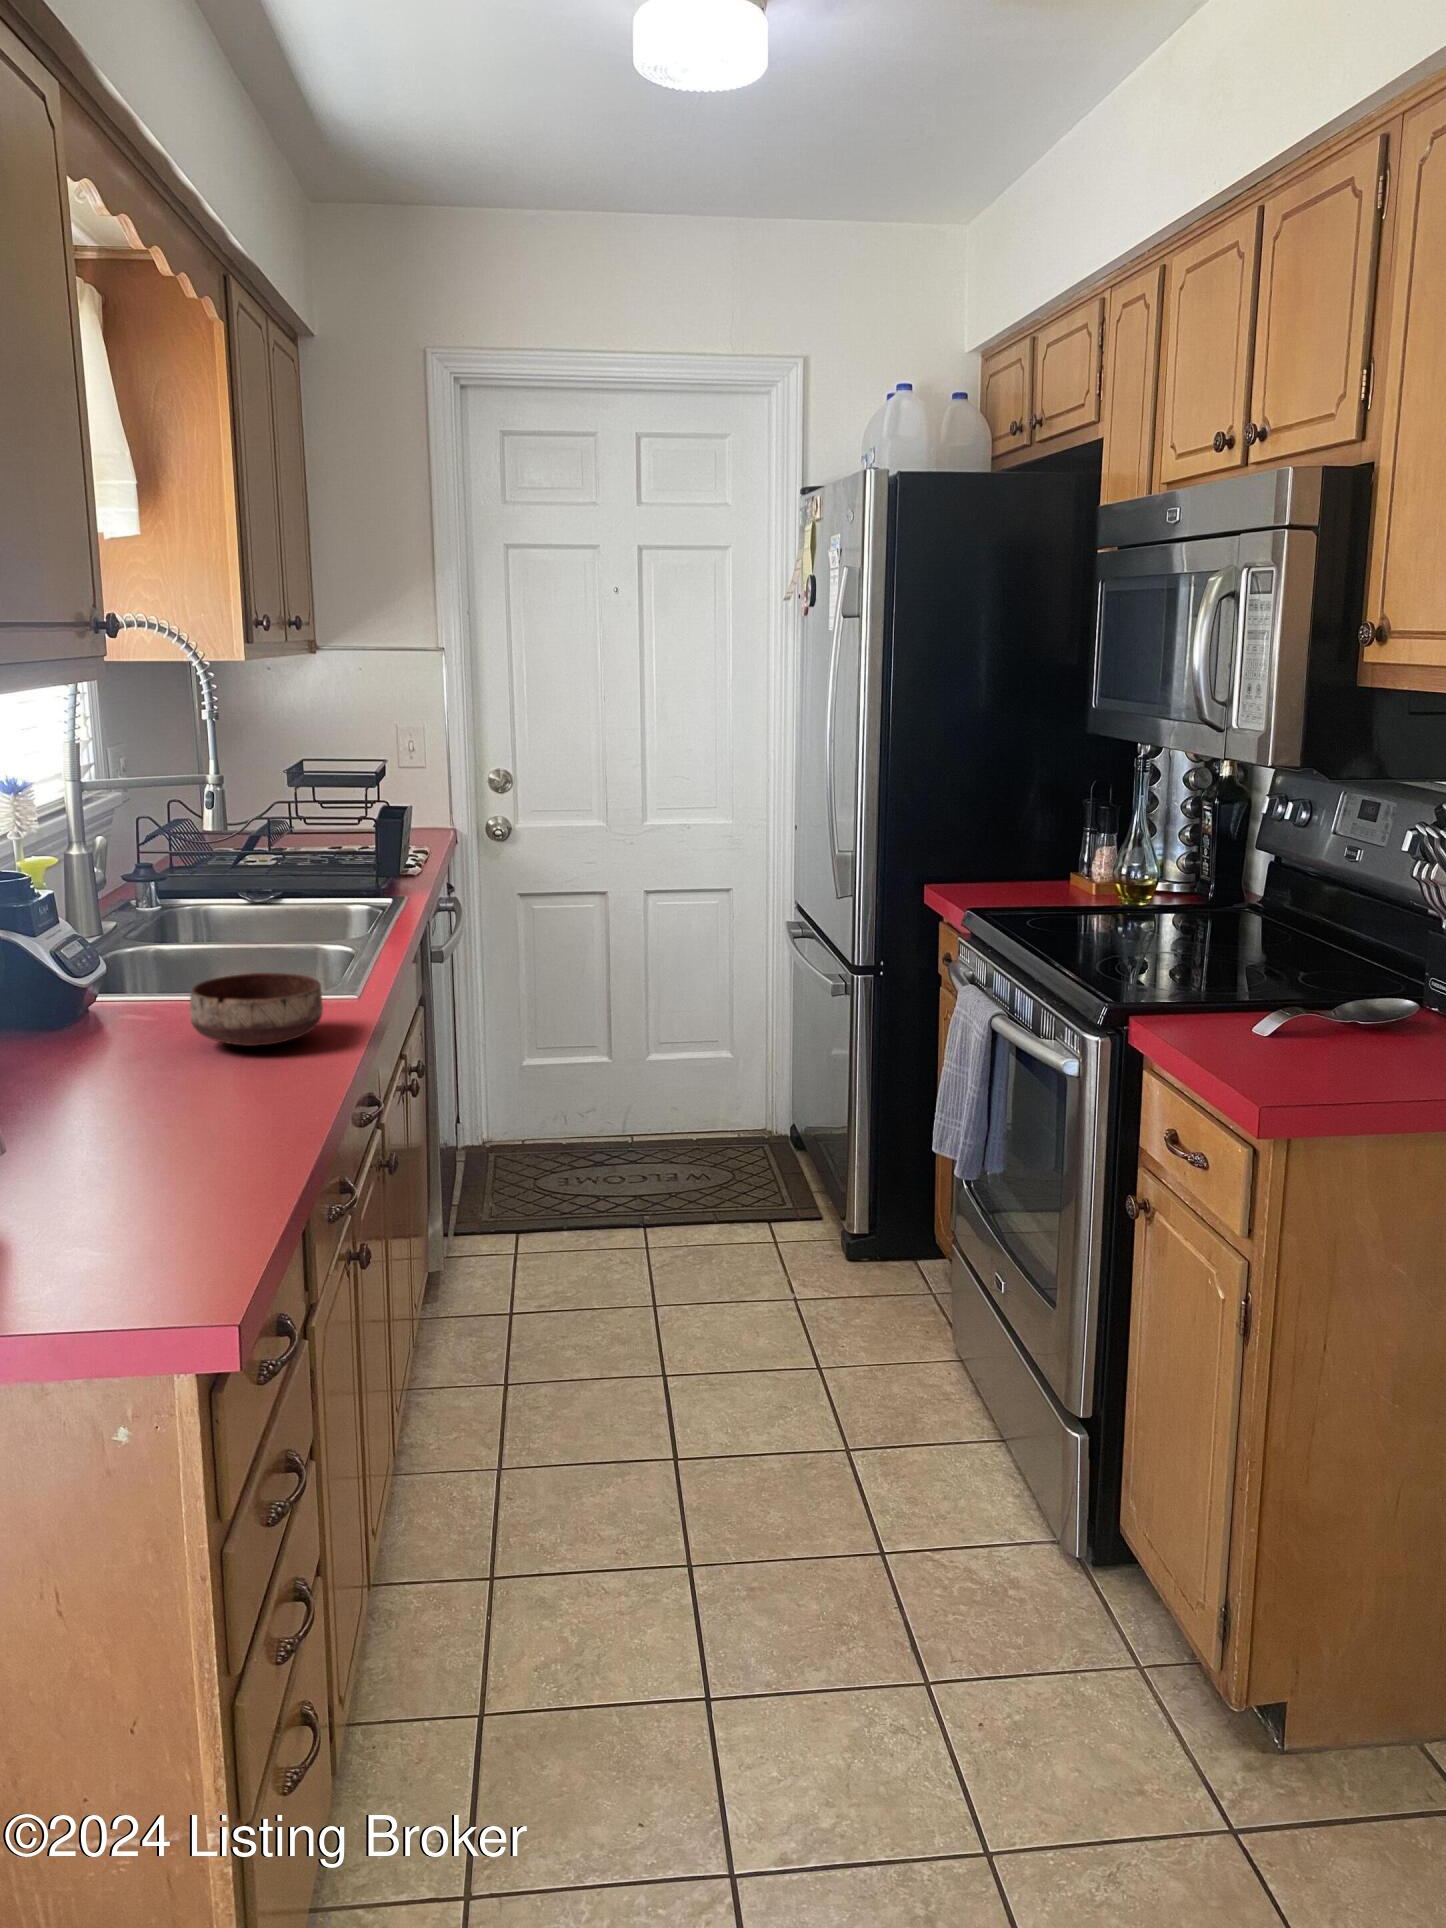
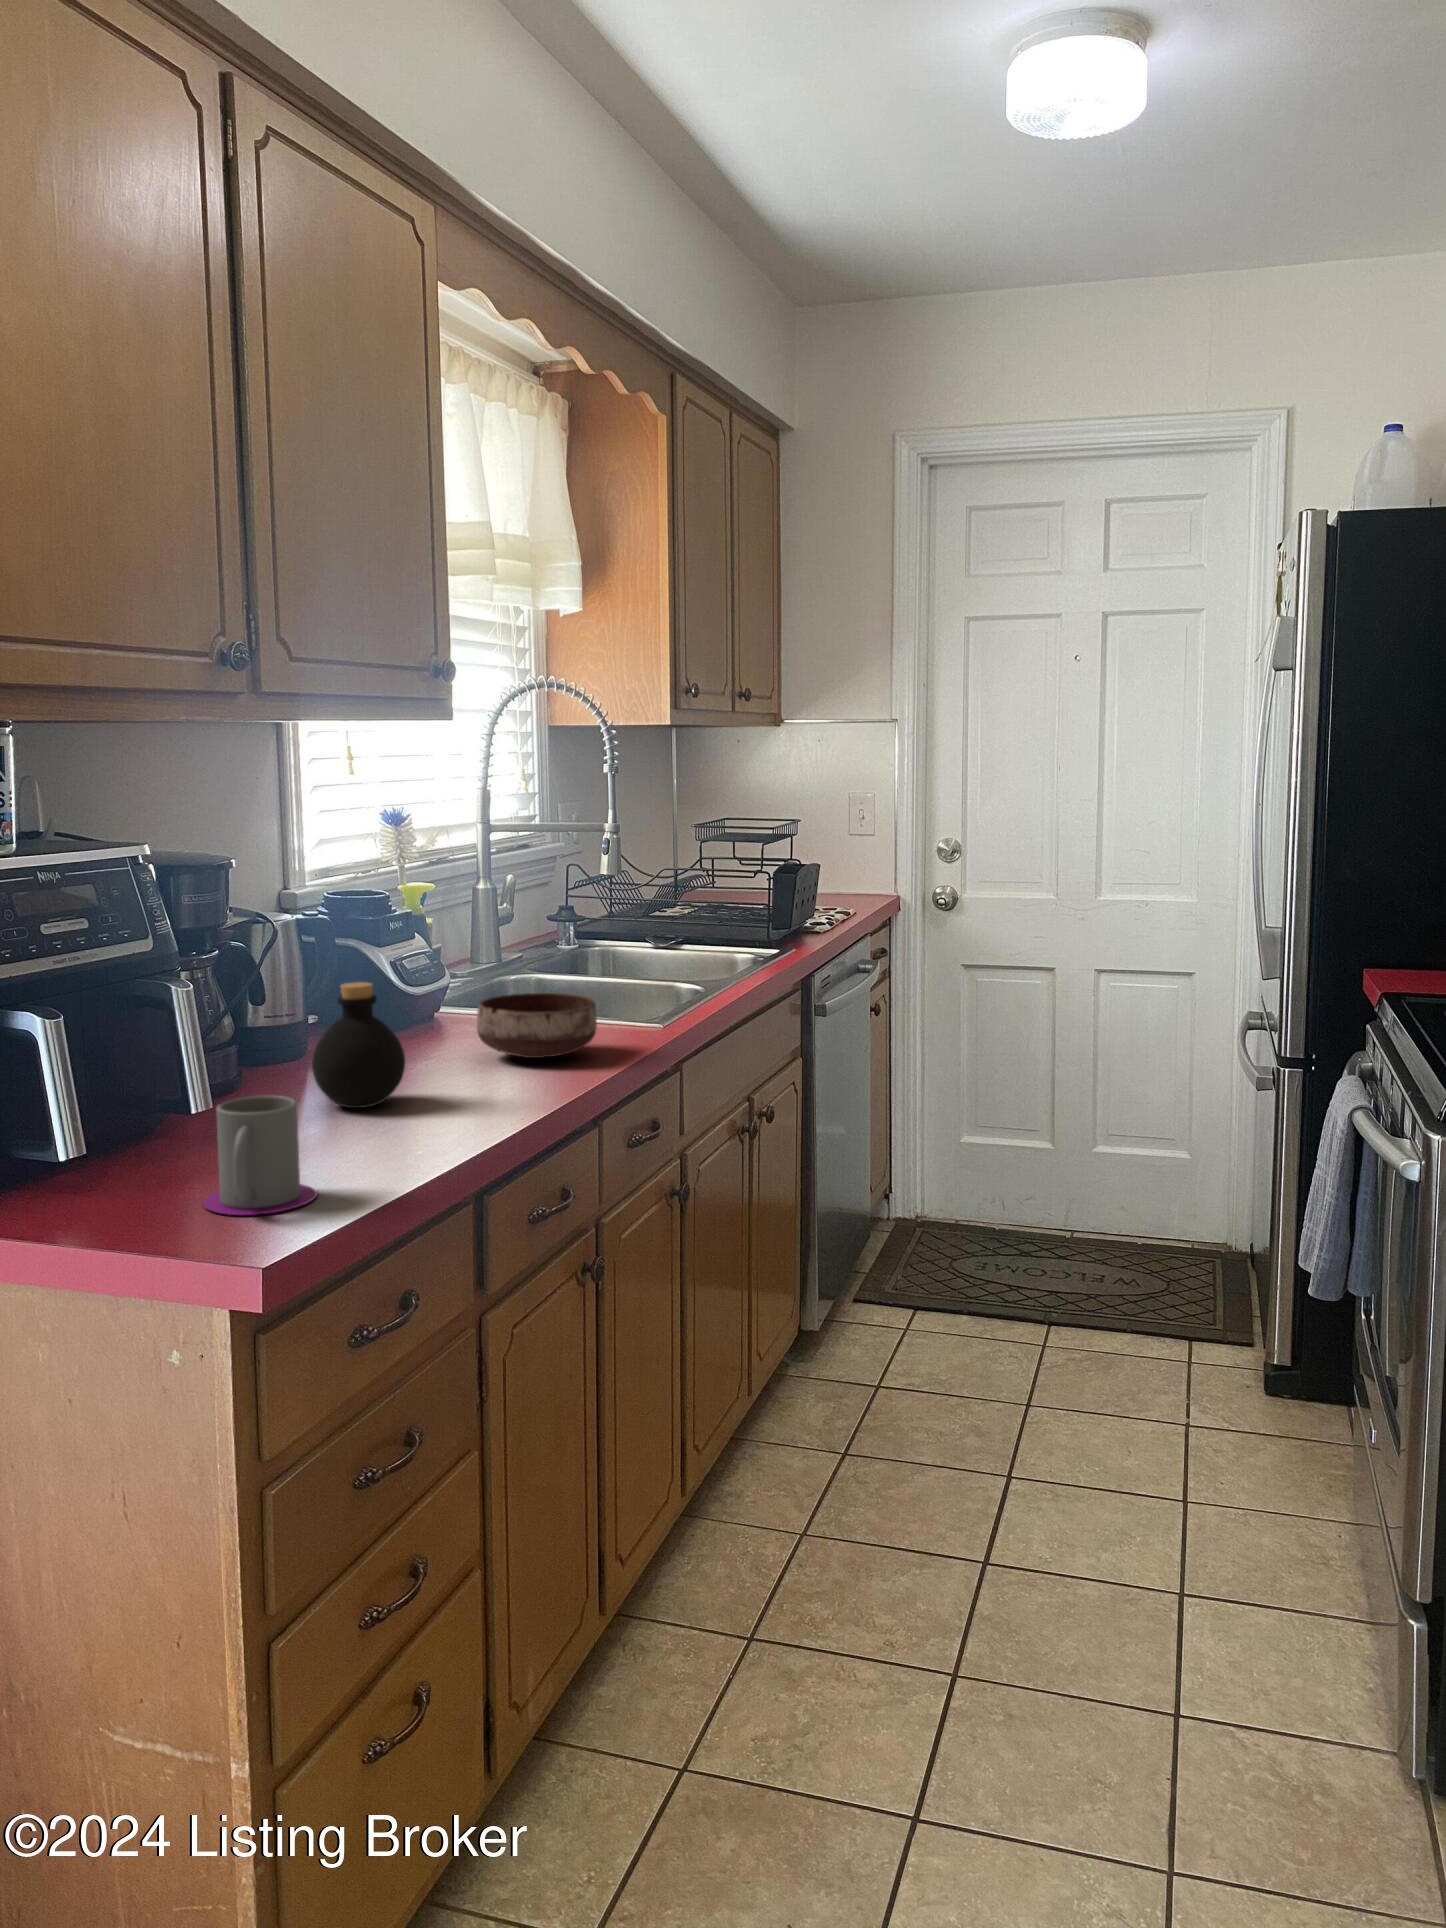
bottle: none [65,989,173,1128] -> present [312,982,405,1108]
mug: none [75,1136,204,1275] -> present [203,1095,317,1215]

